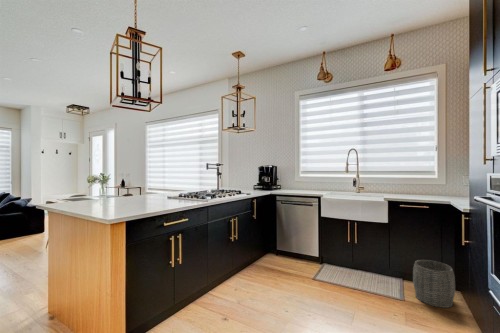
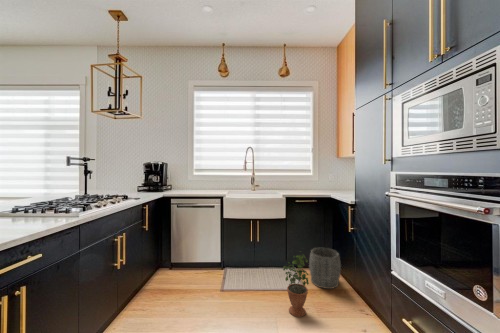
potted plant: none [365,253,395,318] -> present [283,254,309,317]

